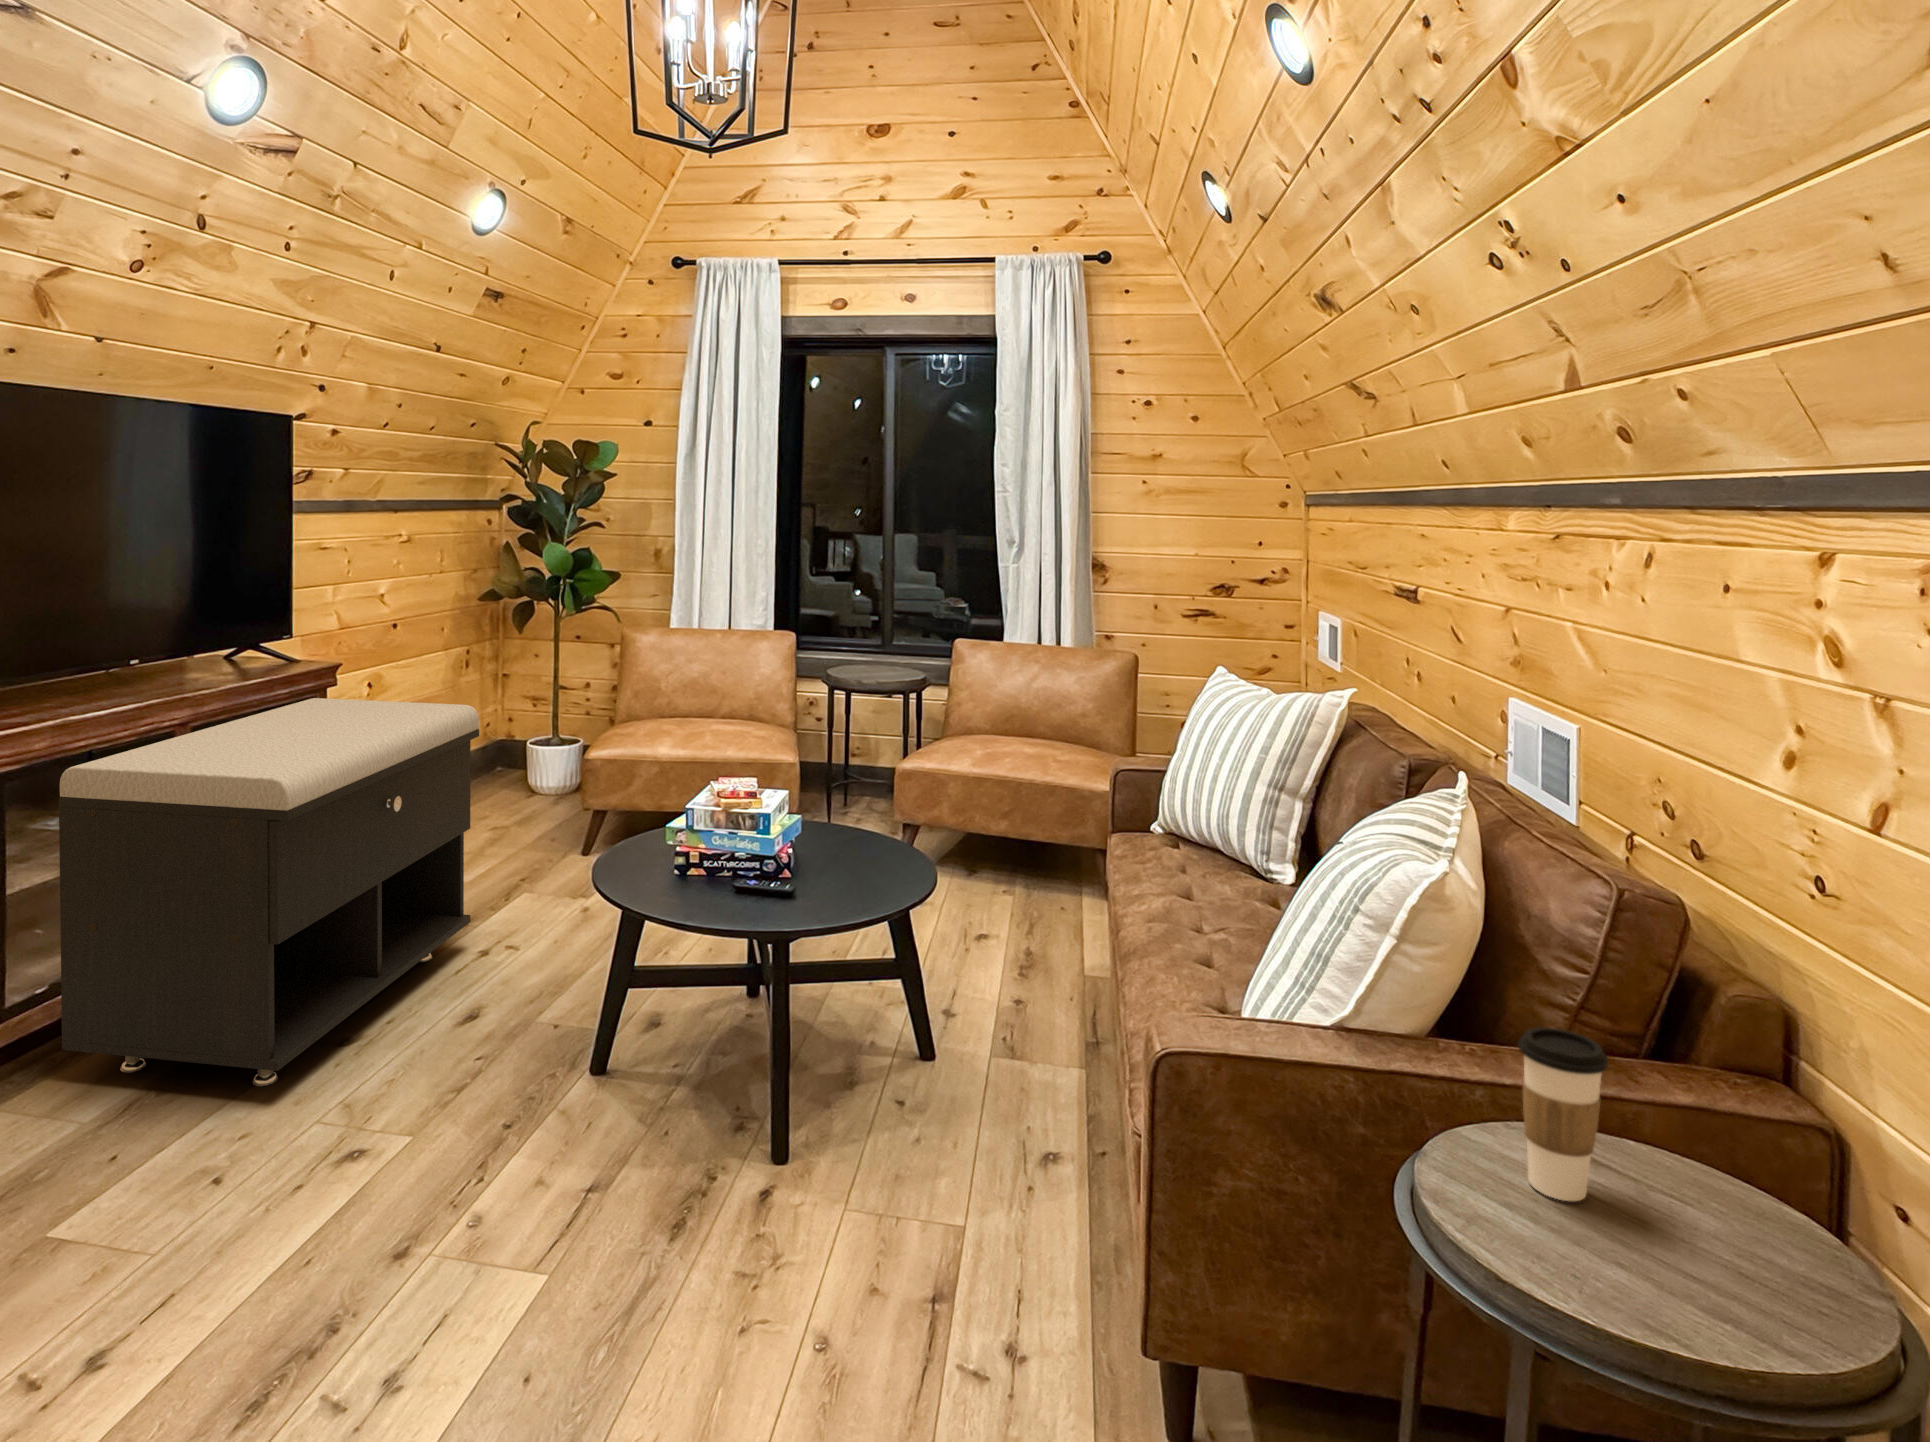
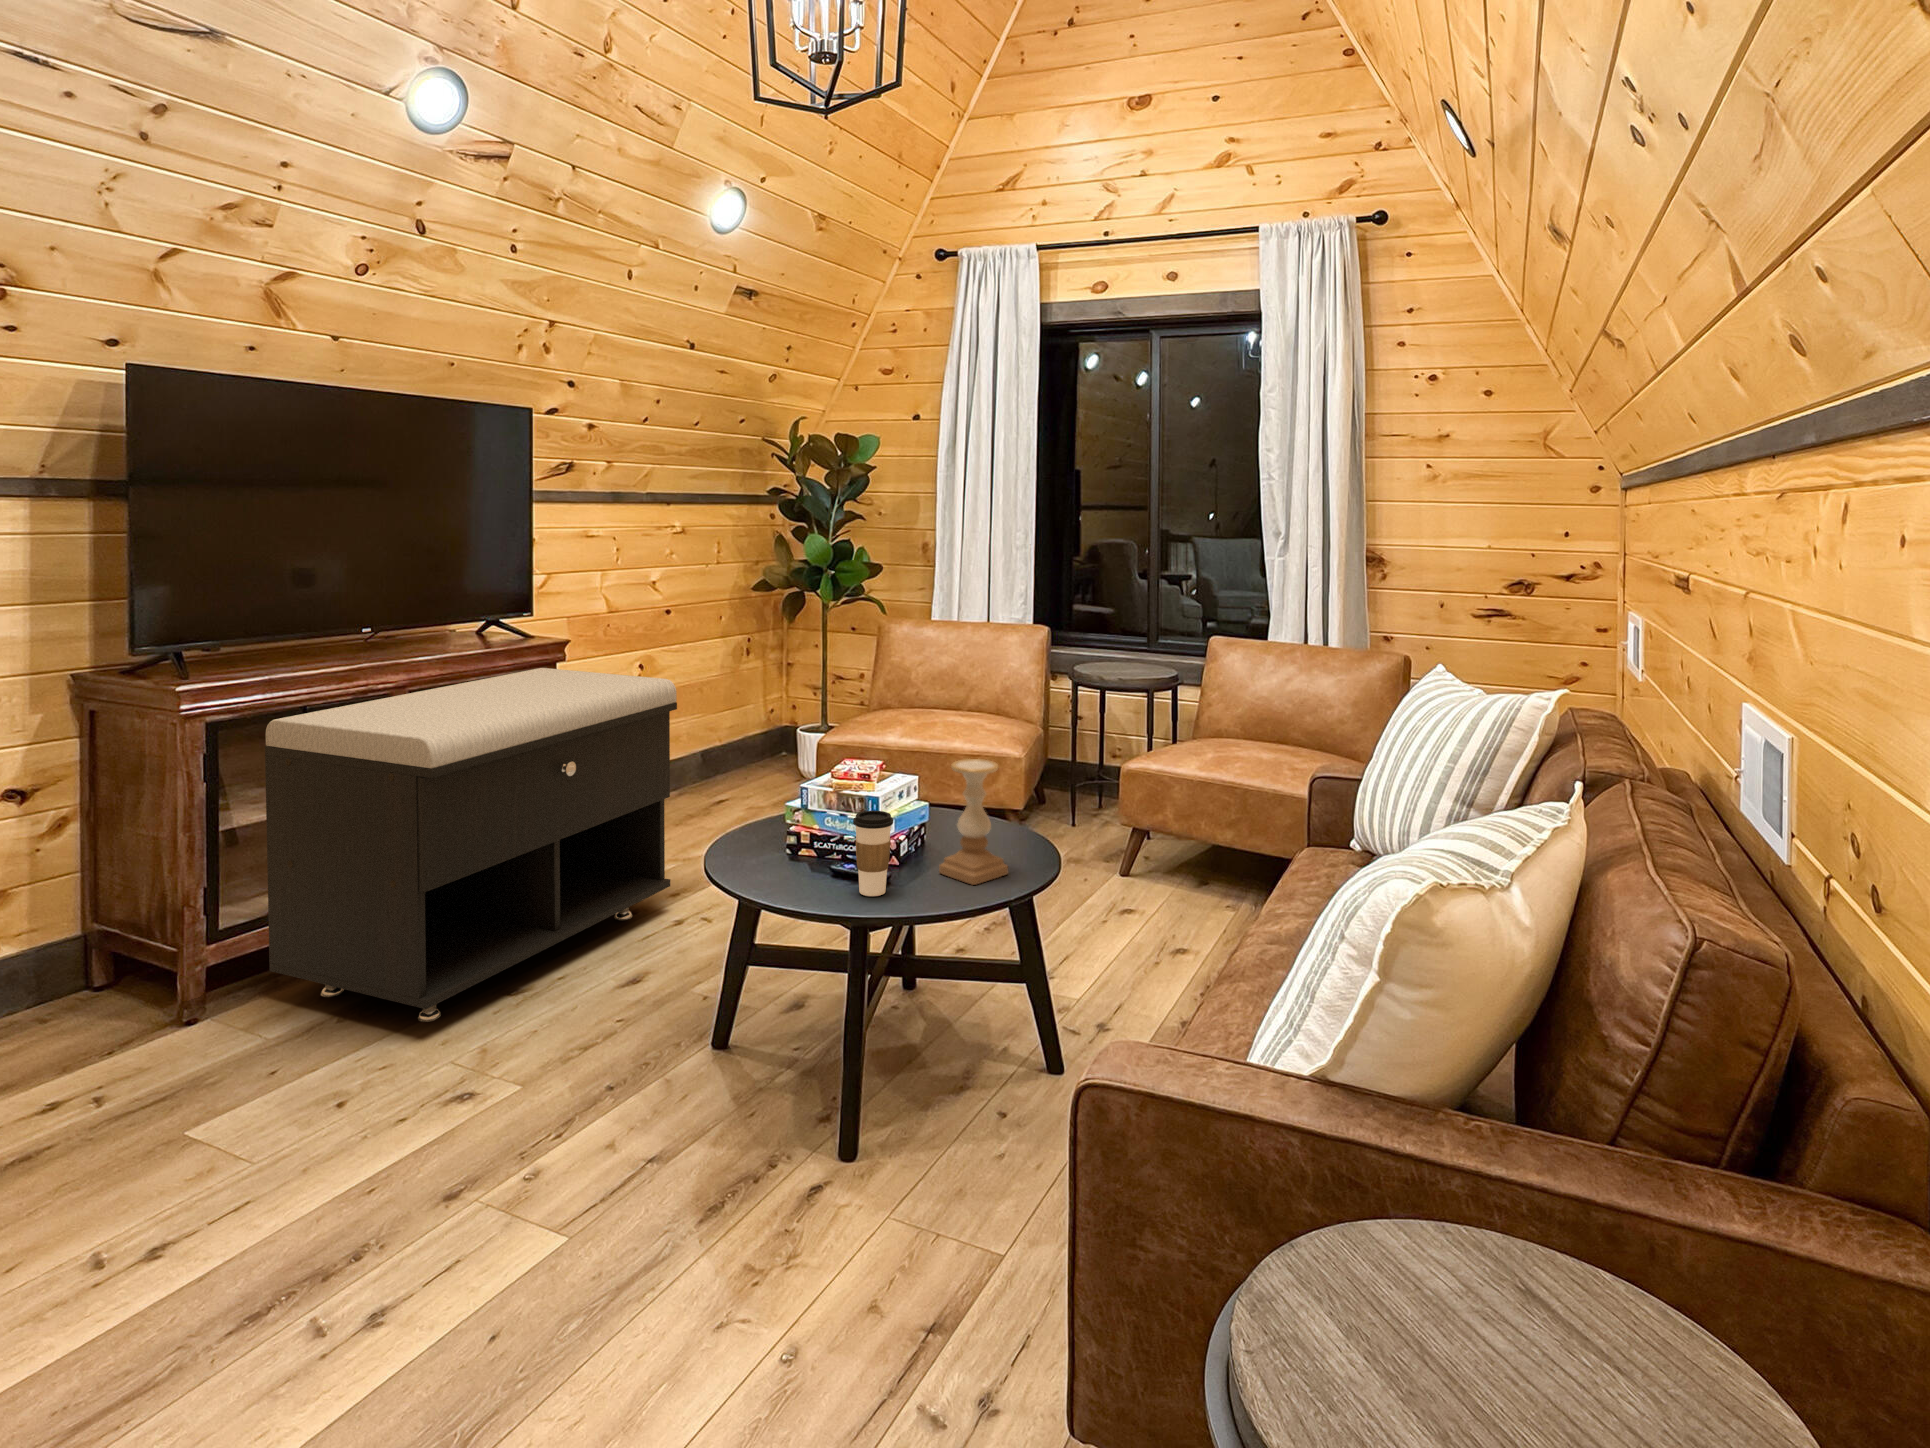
candle holder: none [829,771,893,891] -> present [939,759,1008,885]
coffee cup: present [1519,1027,1608,1201] -> present [853,811,893,896]

